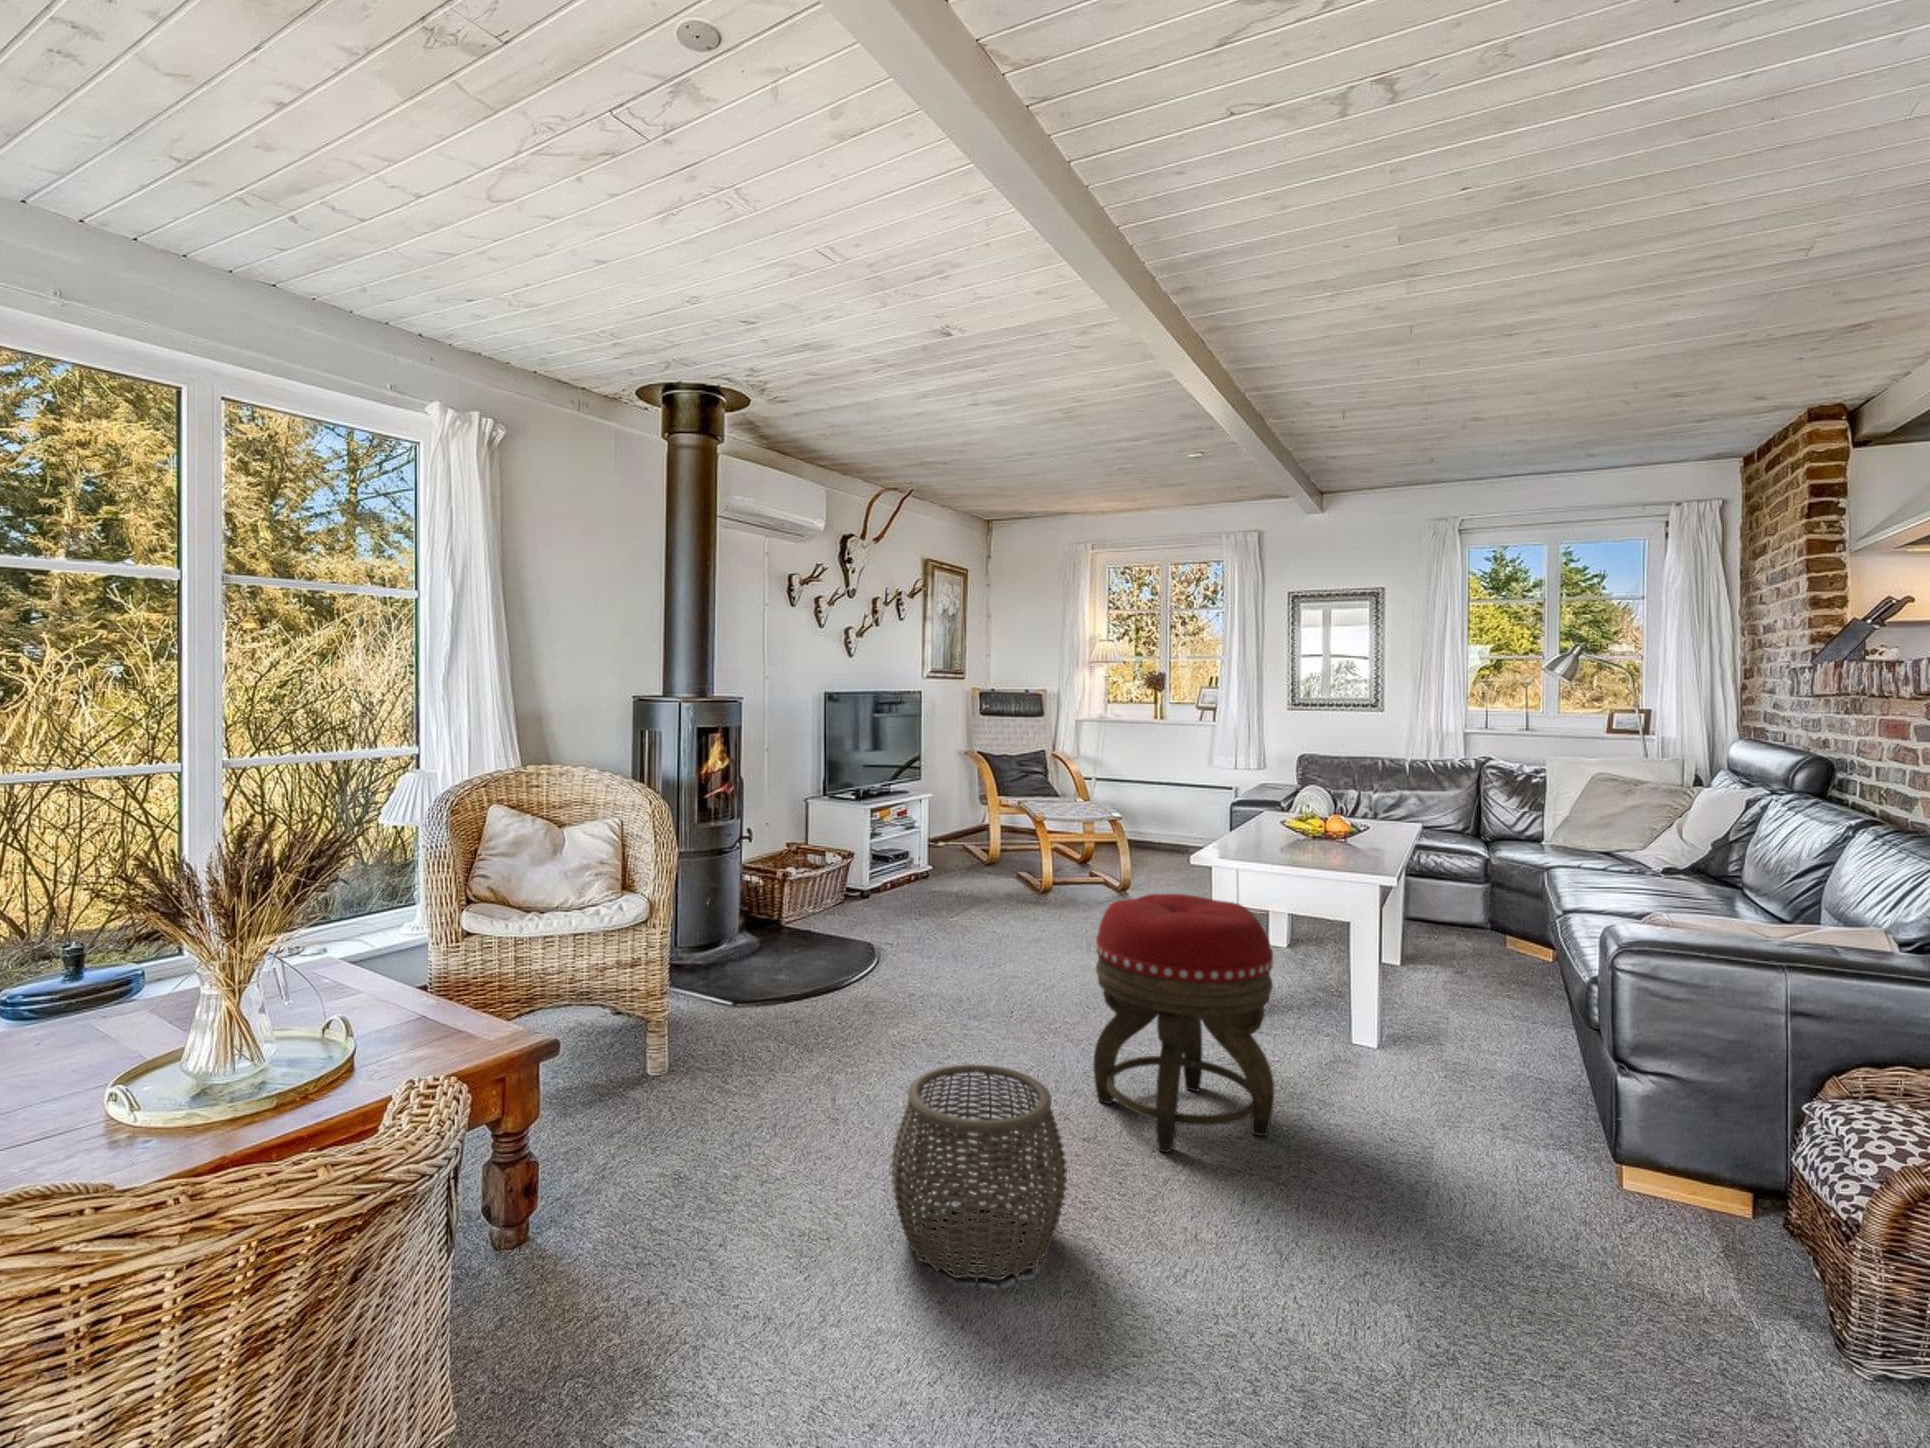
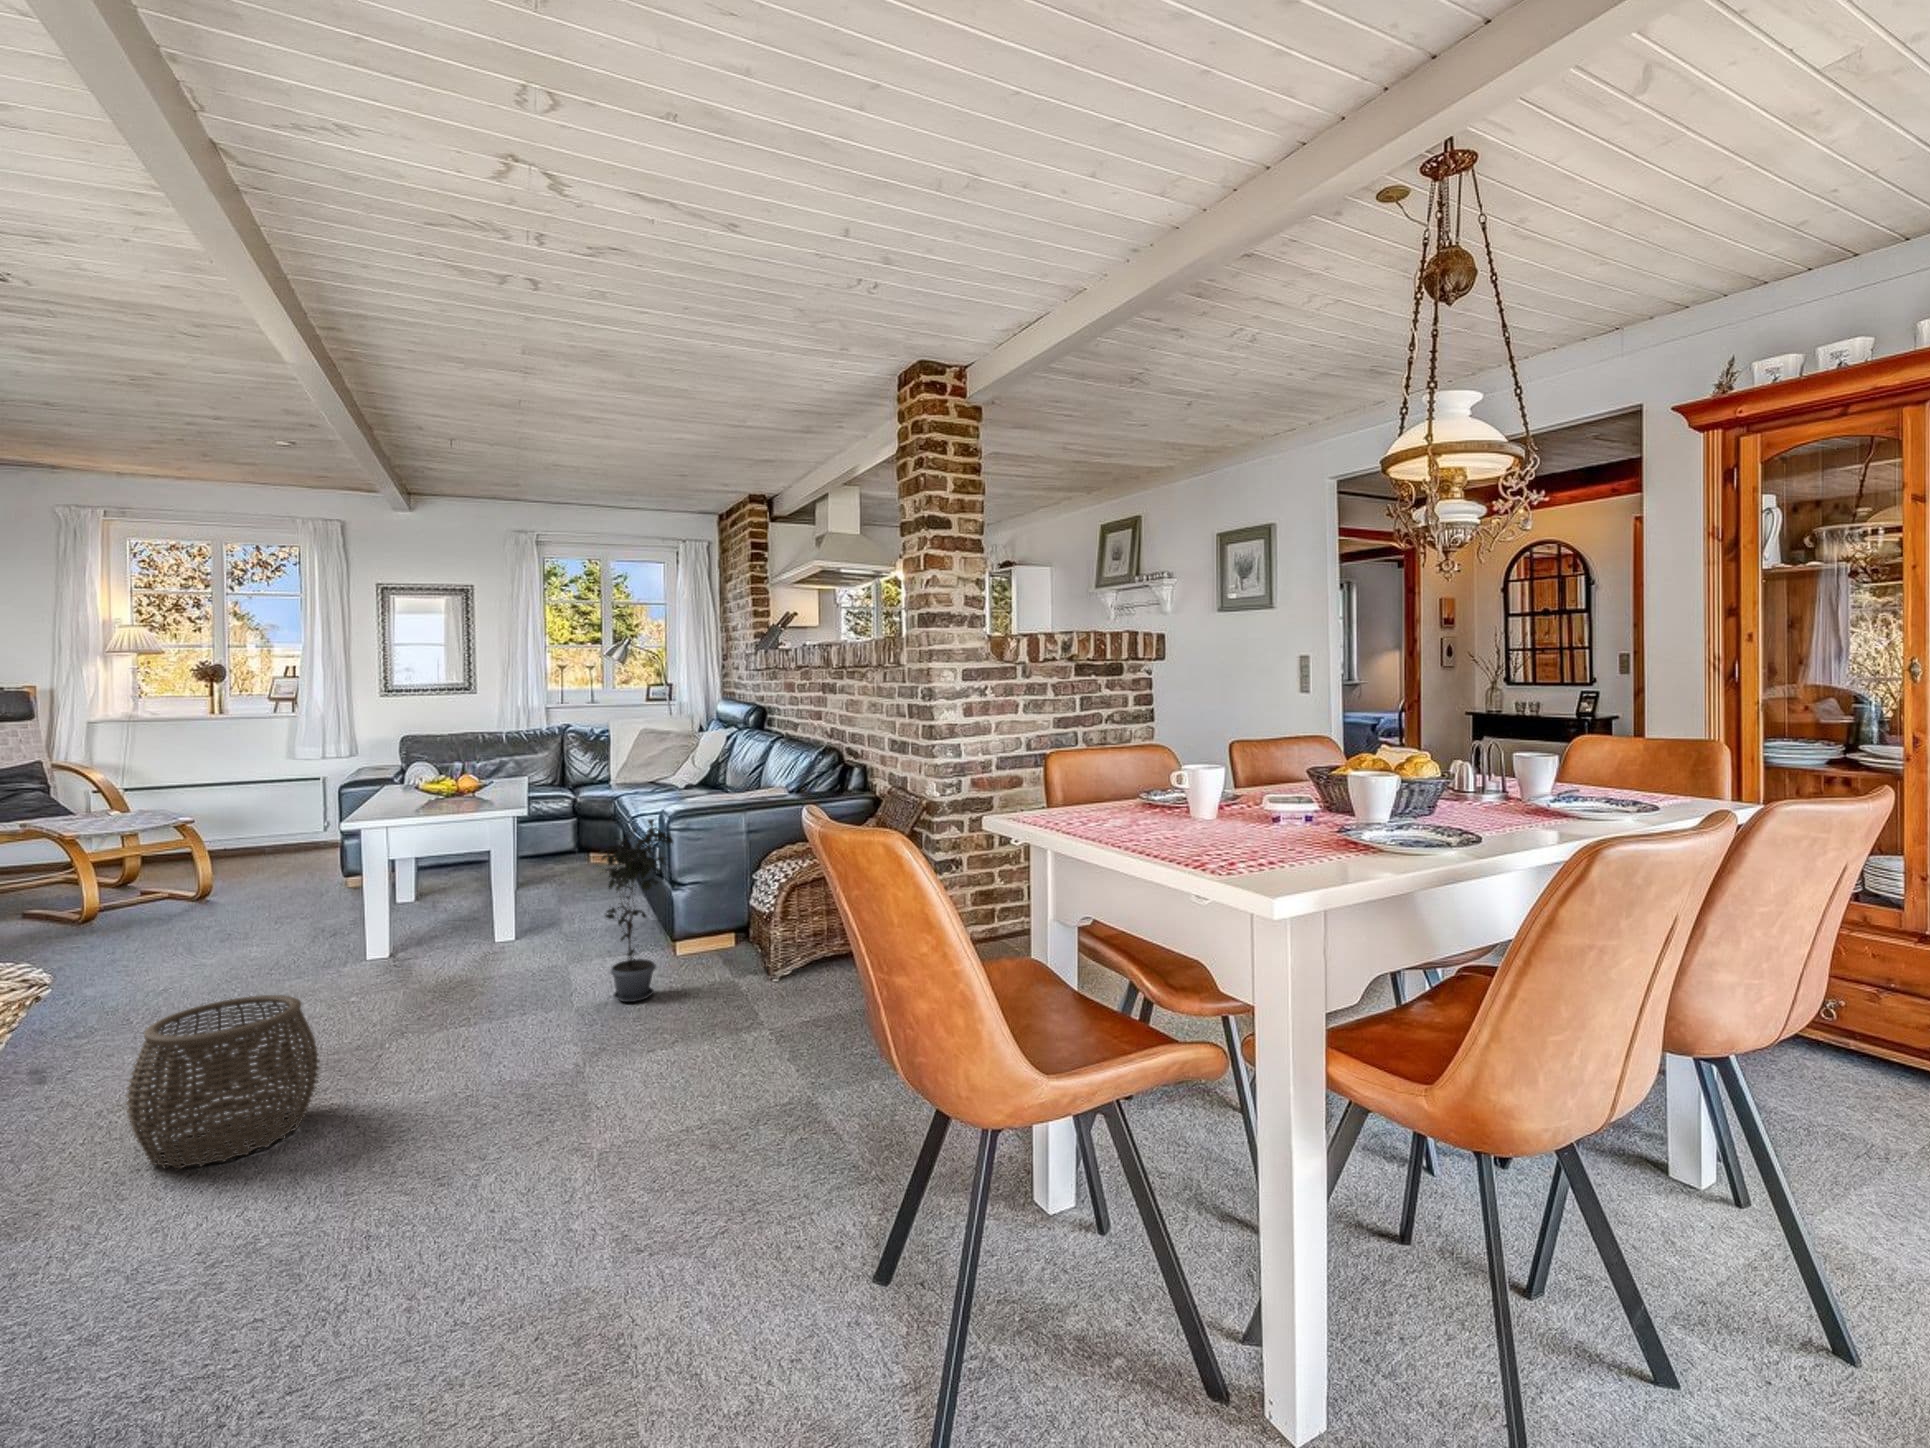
footstool: present [1093,894,1274,1152] -> none [285,841,456,1040]
potted plant: none [1465,954,1619,1266] -> present [600,819,673,1002]

